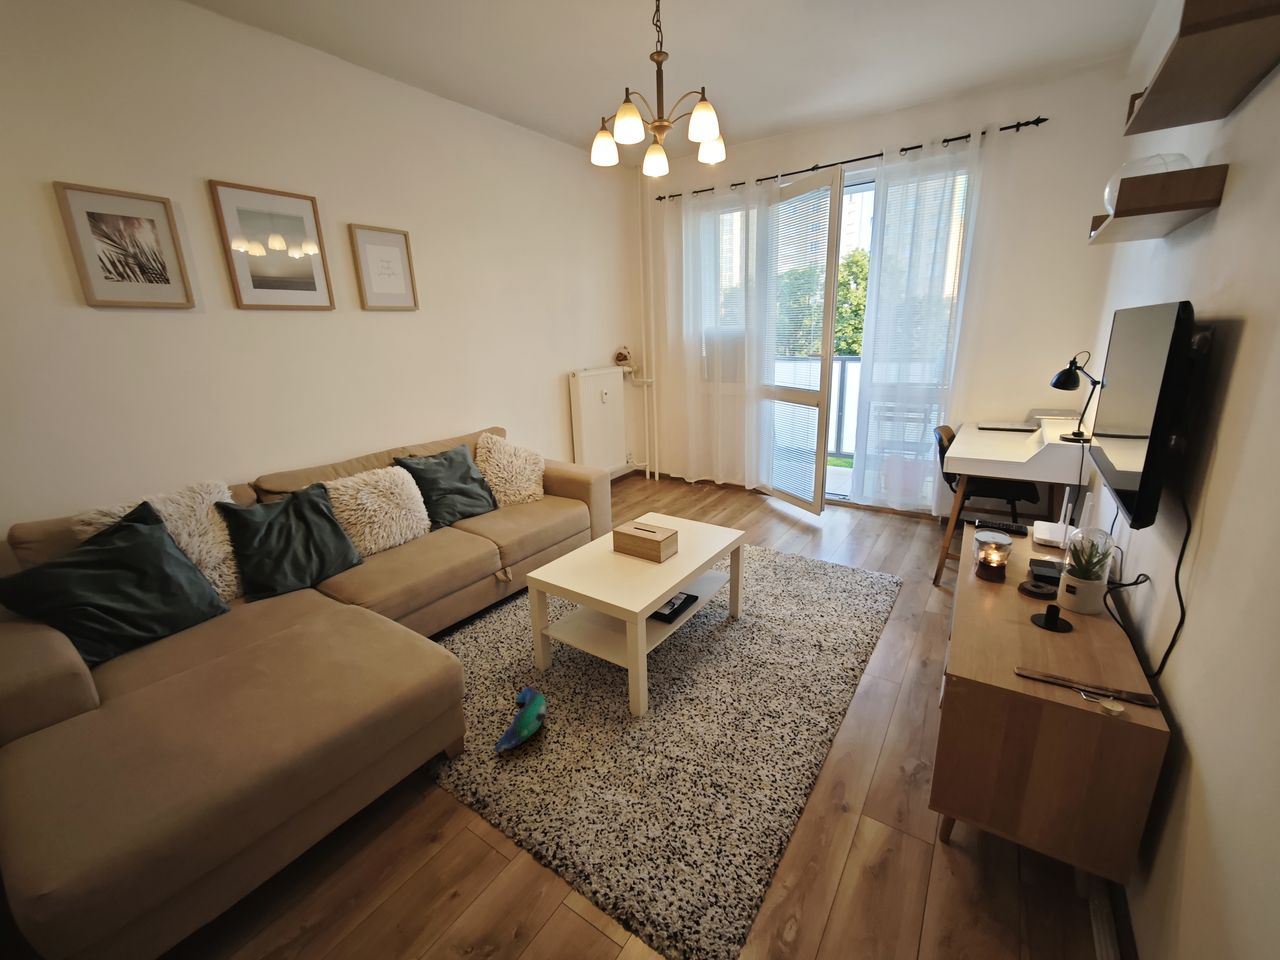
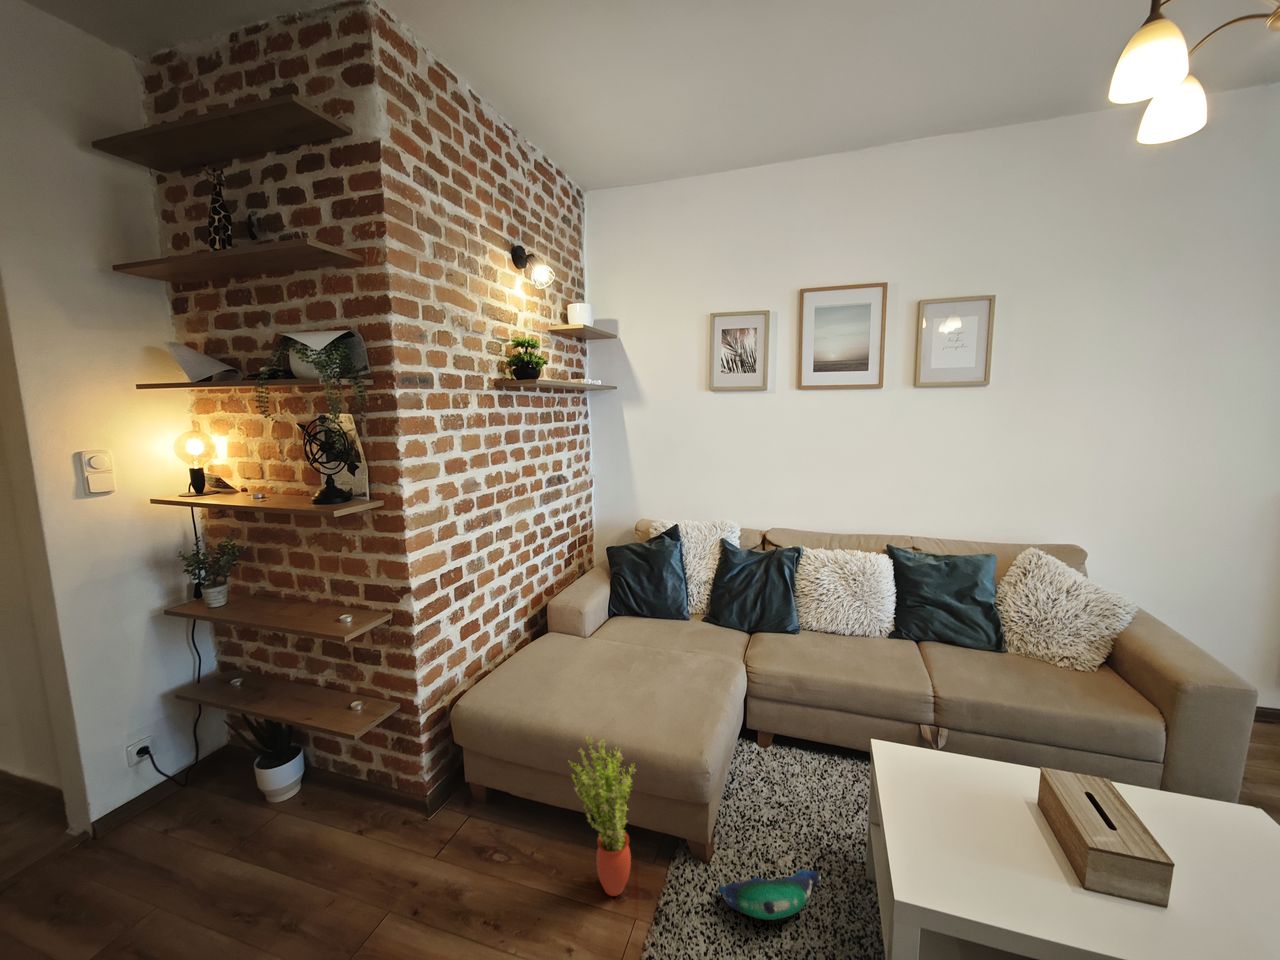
potted plant: none [363,697,444,846] -> present [571,737,636,896]

